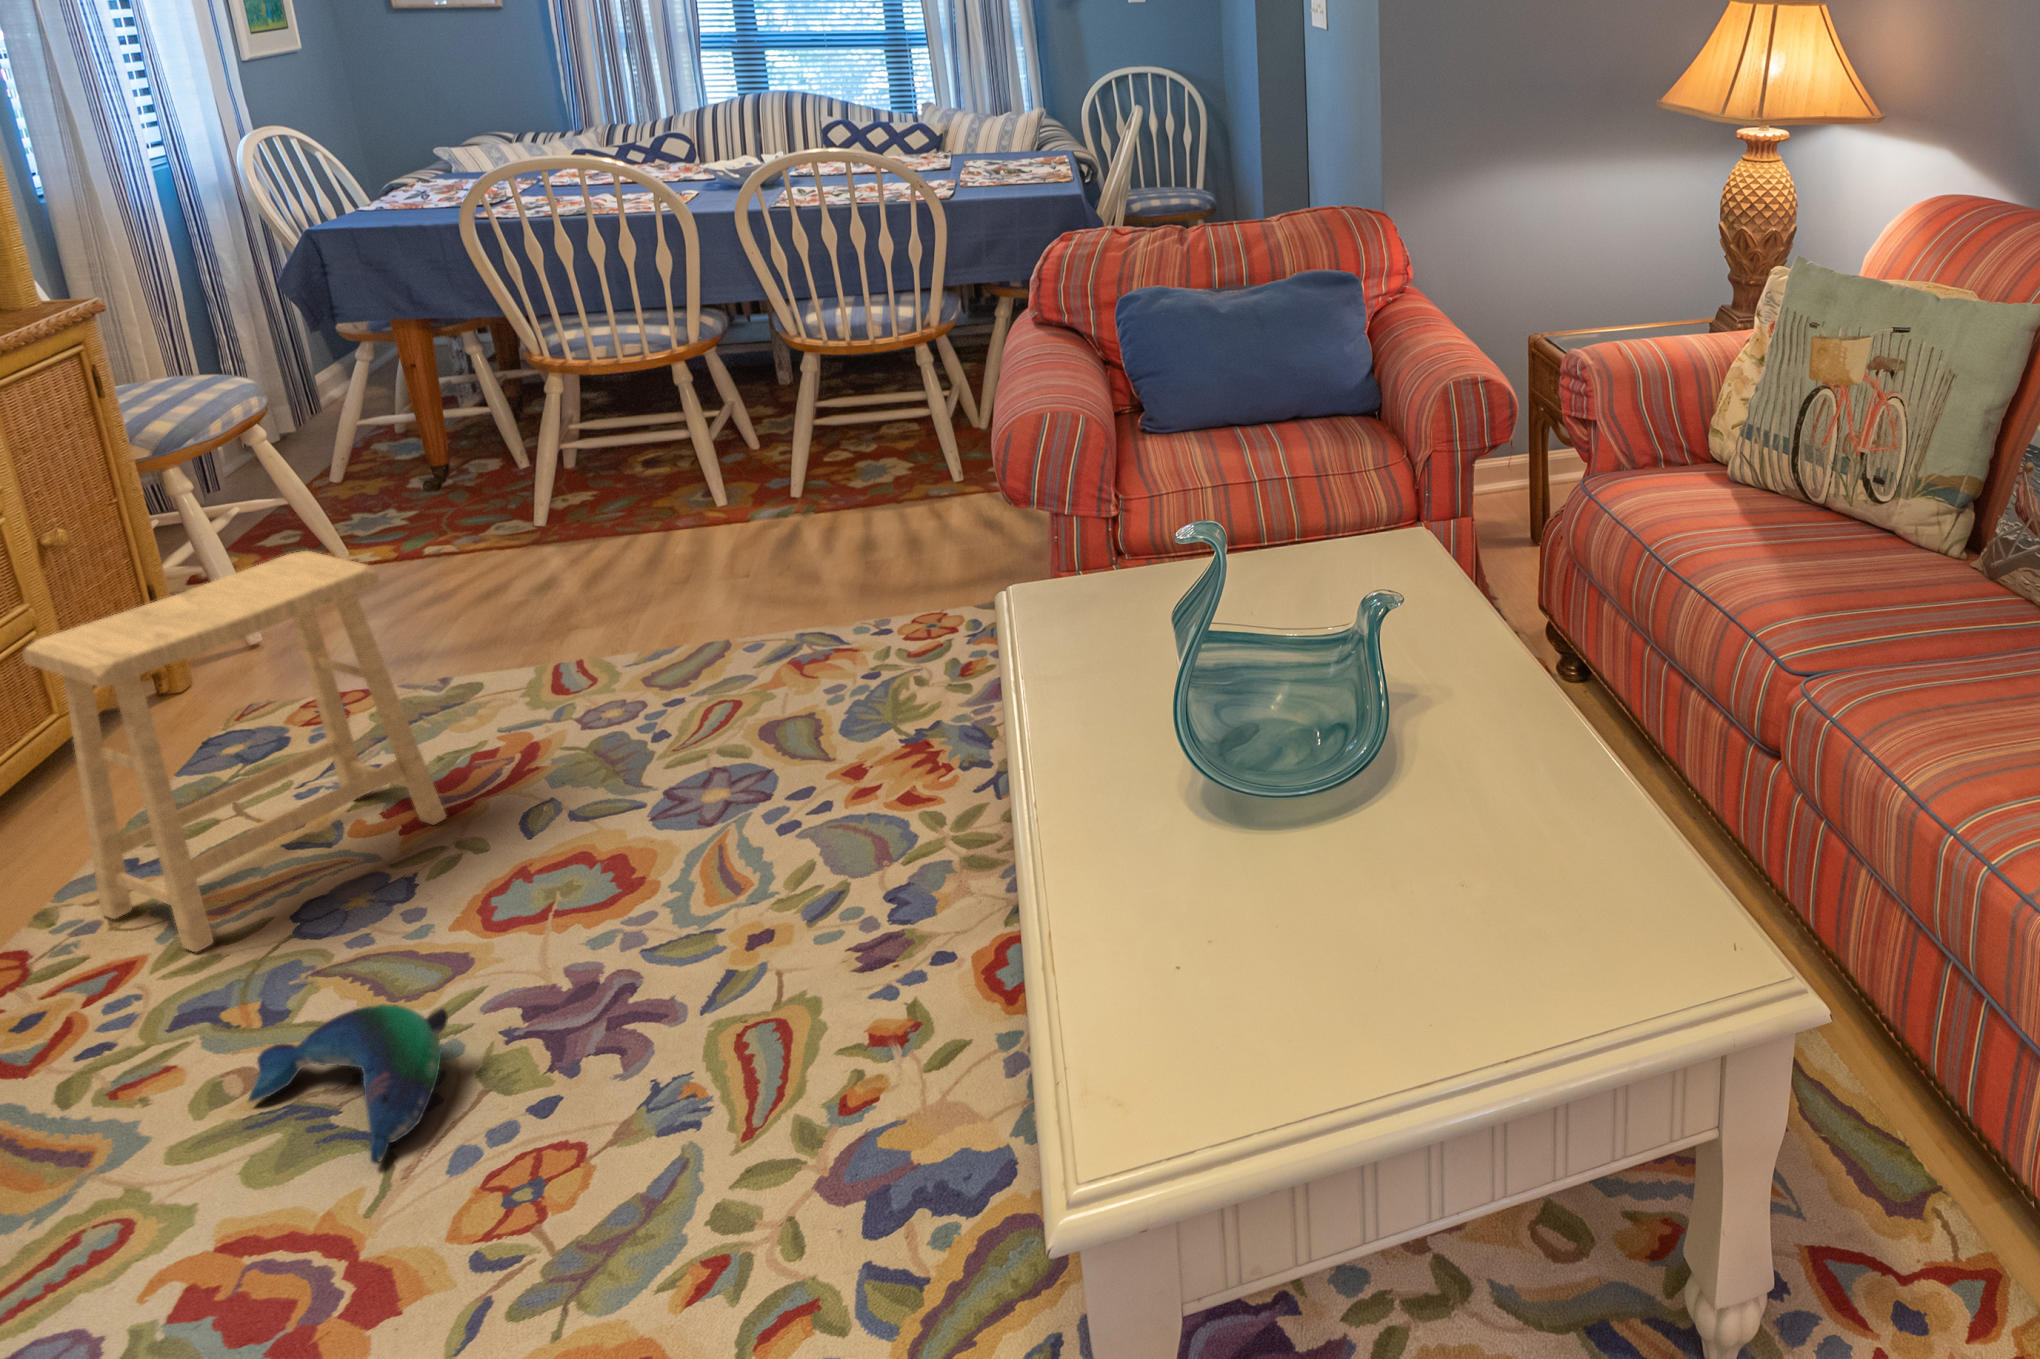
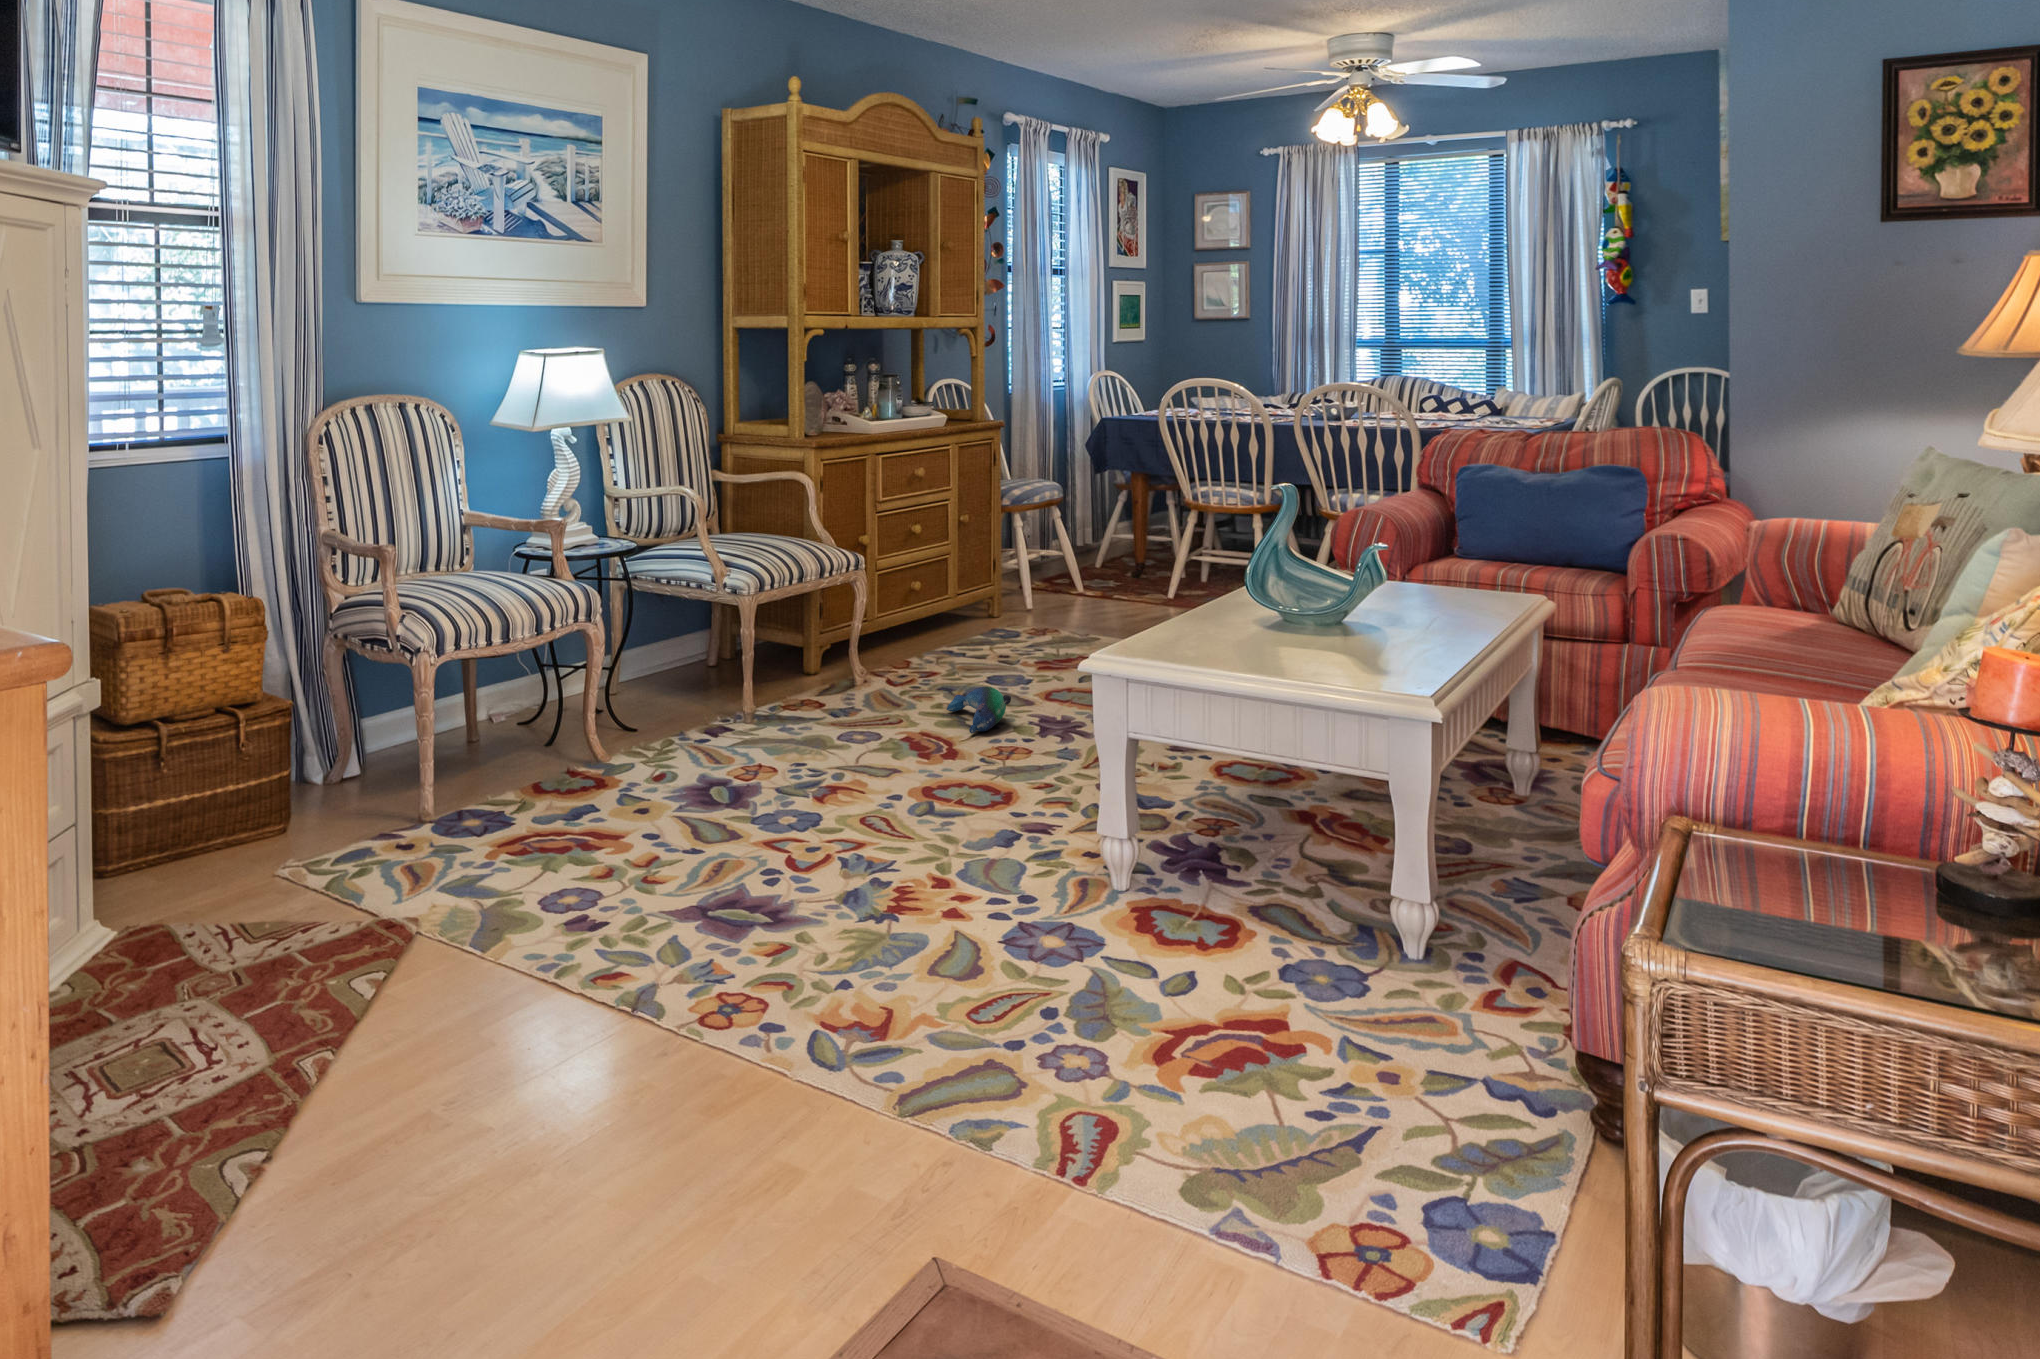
footstool: present [22,551,446,952] -> none [935,527,1055,677]

